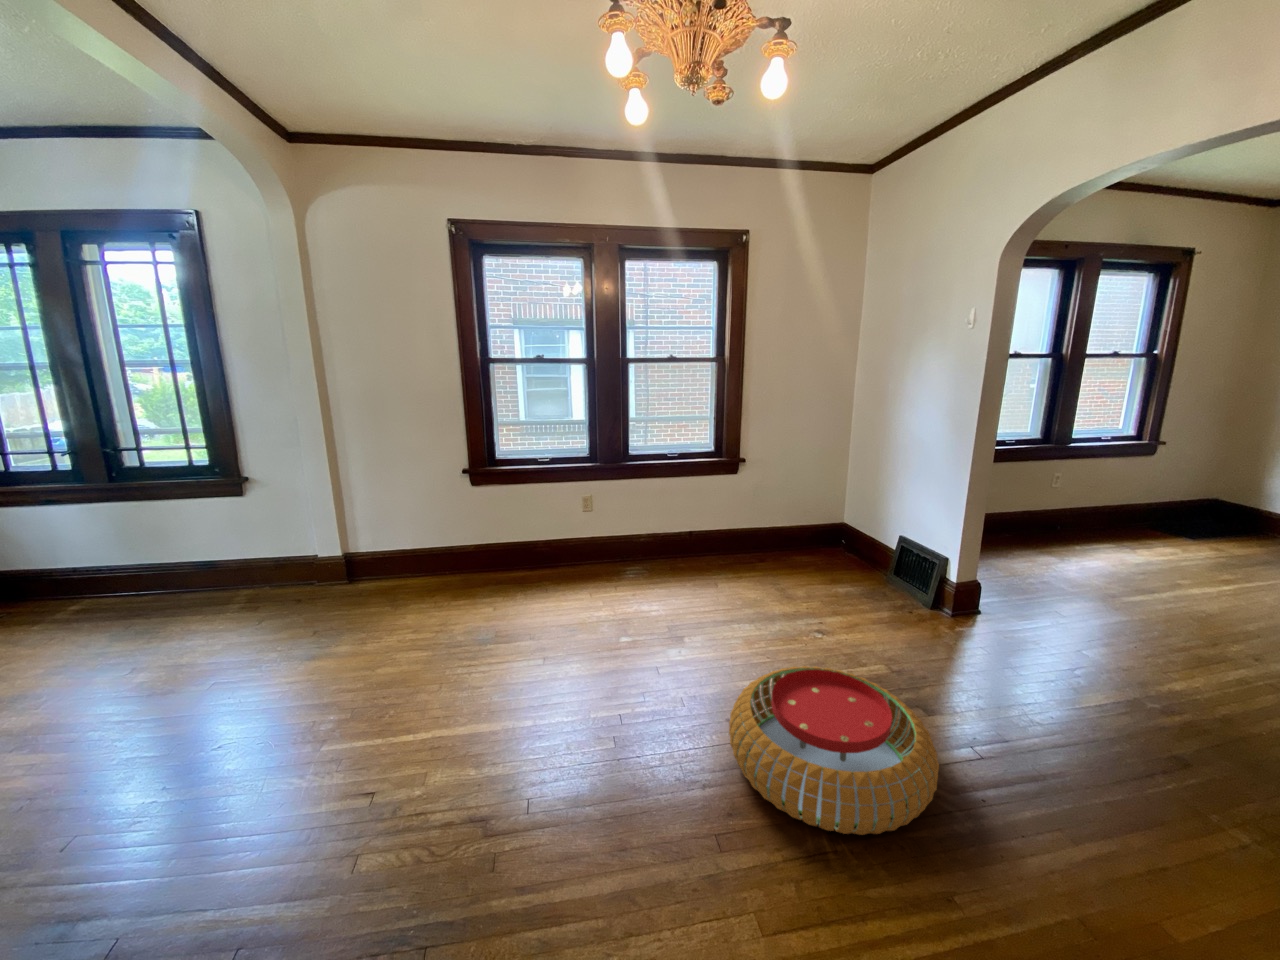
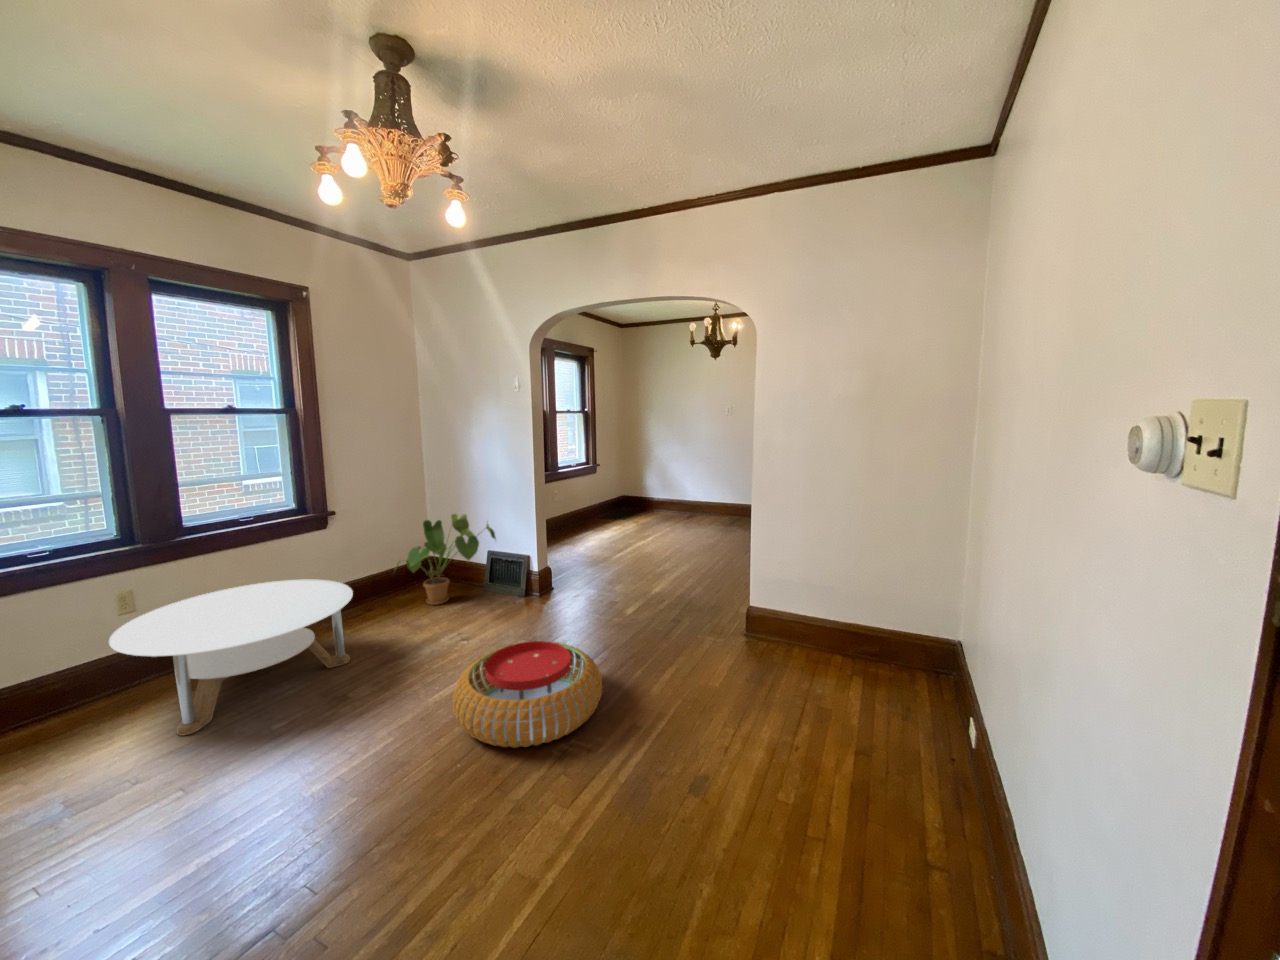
house plant: none [786,482,909,581] -> present [395,514,496,605]
round table: none [557,511,721,618] -> present [109,580,353,736]

